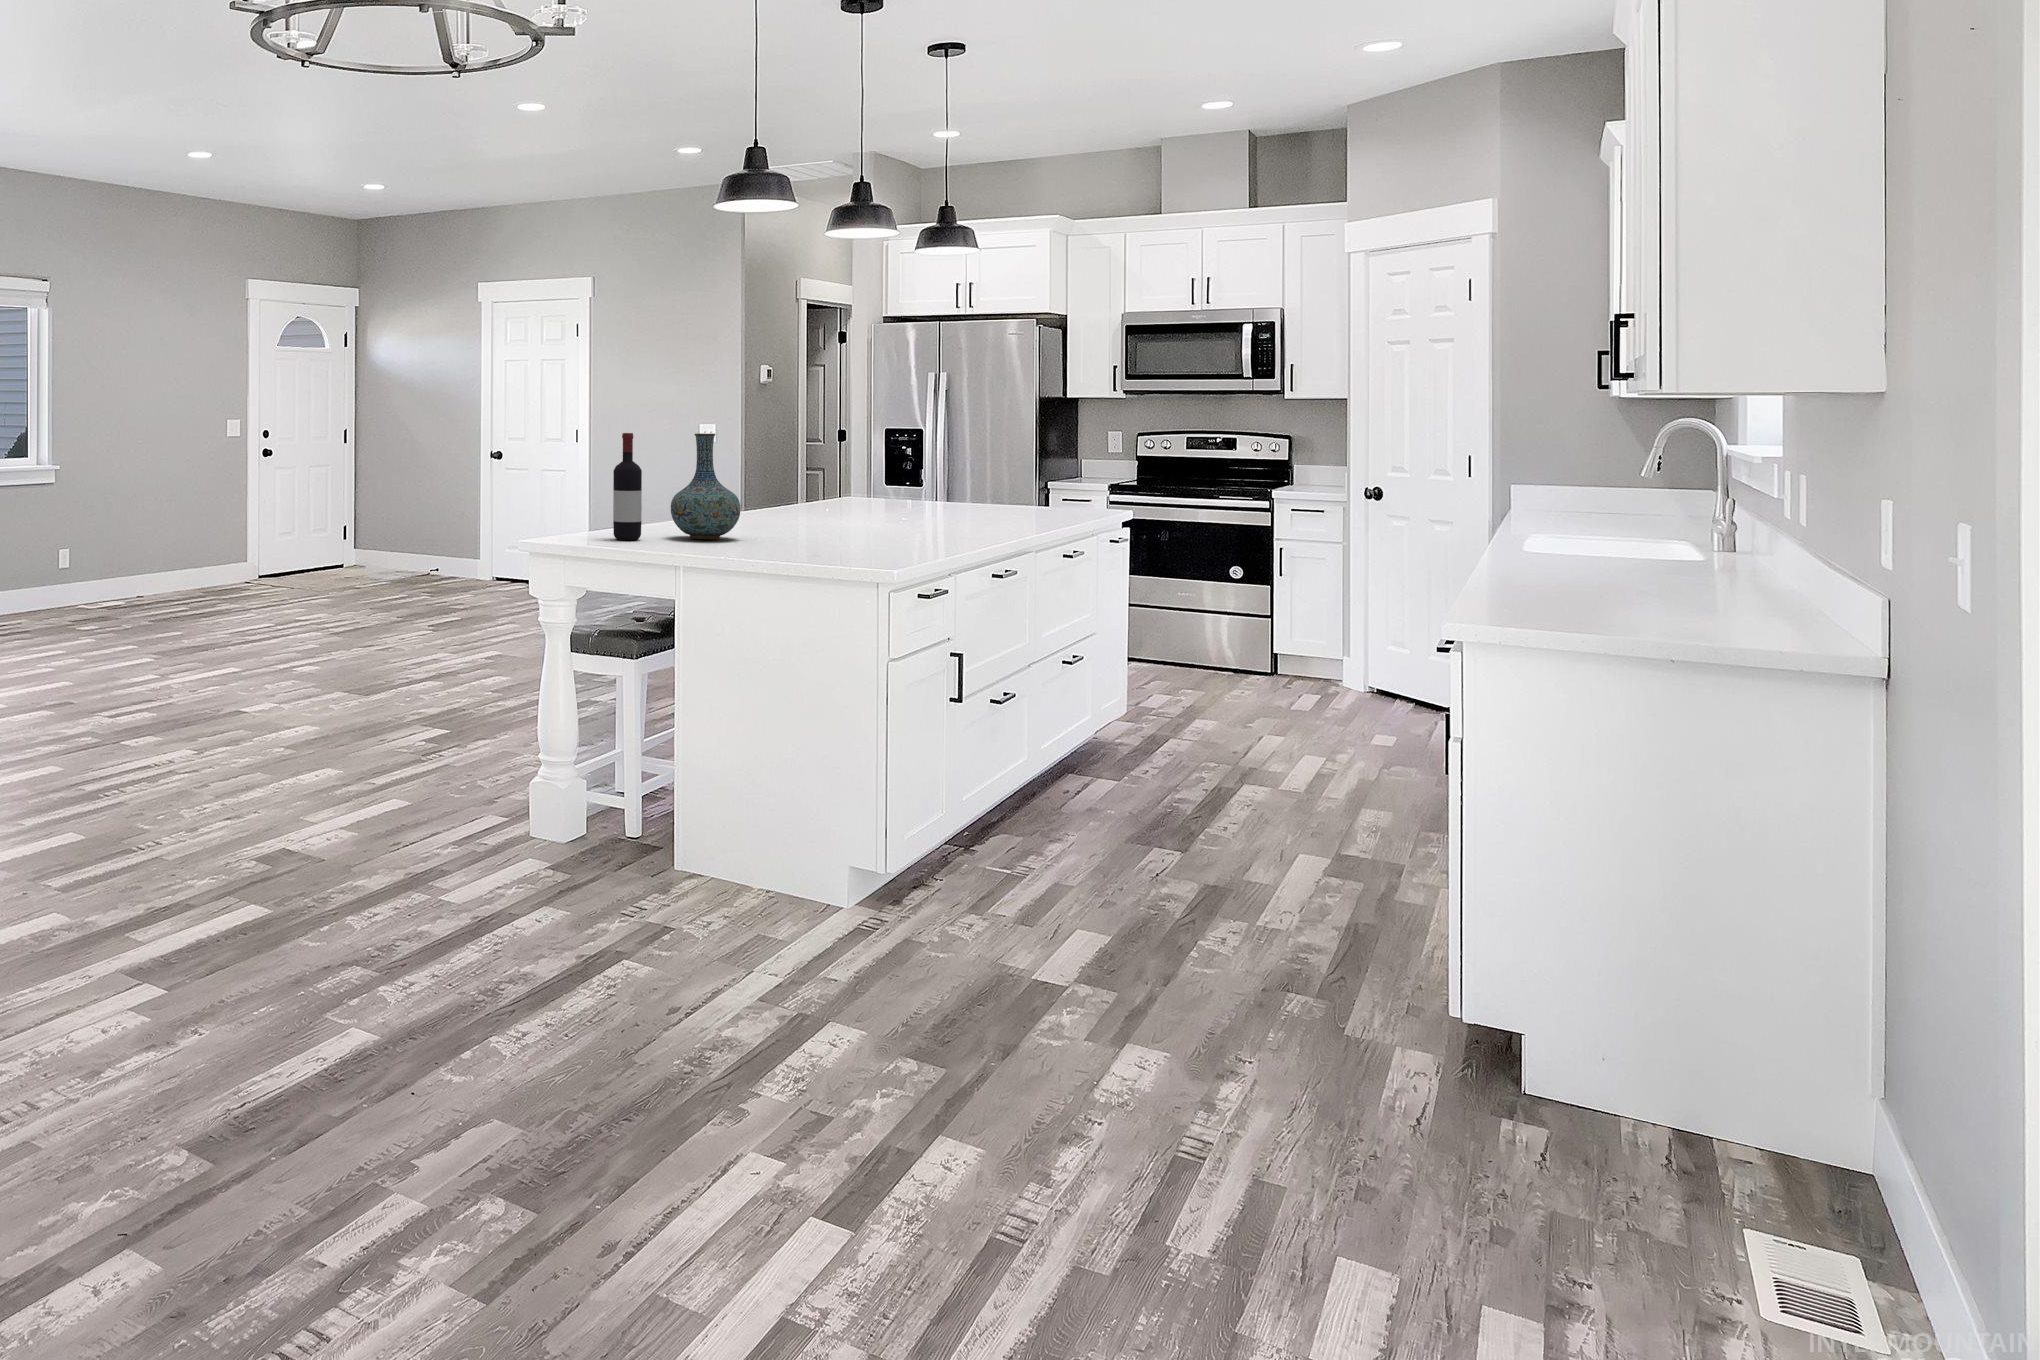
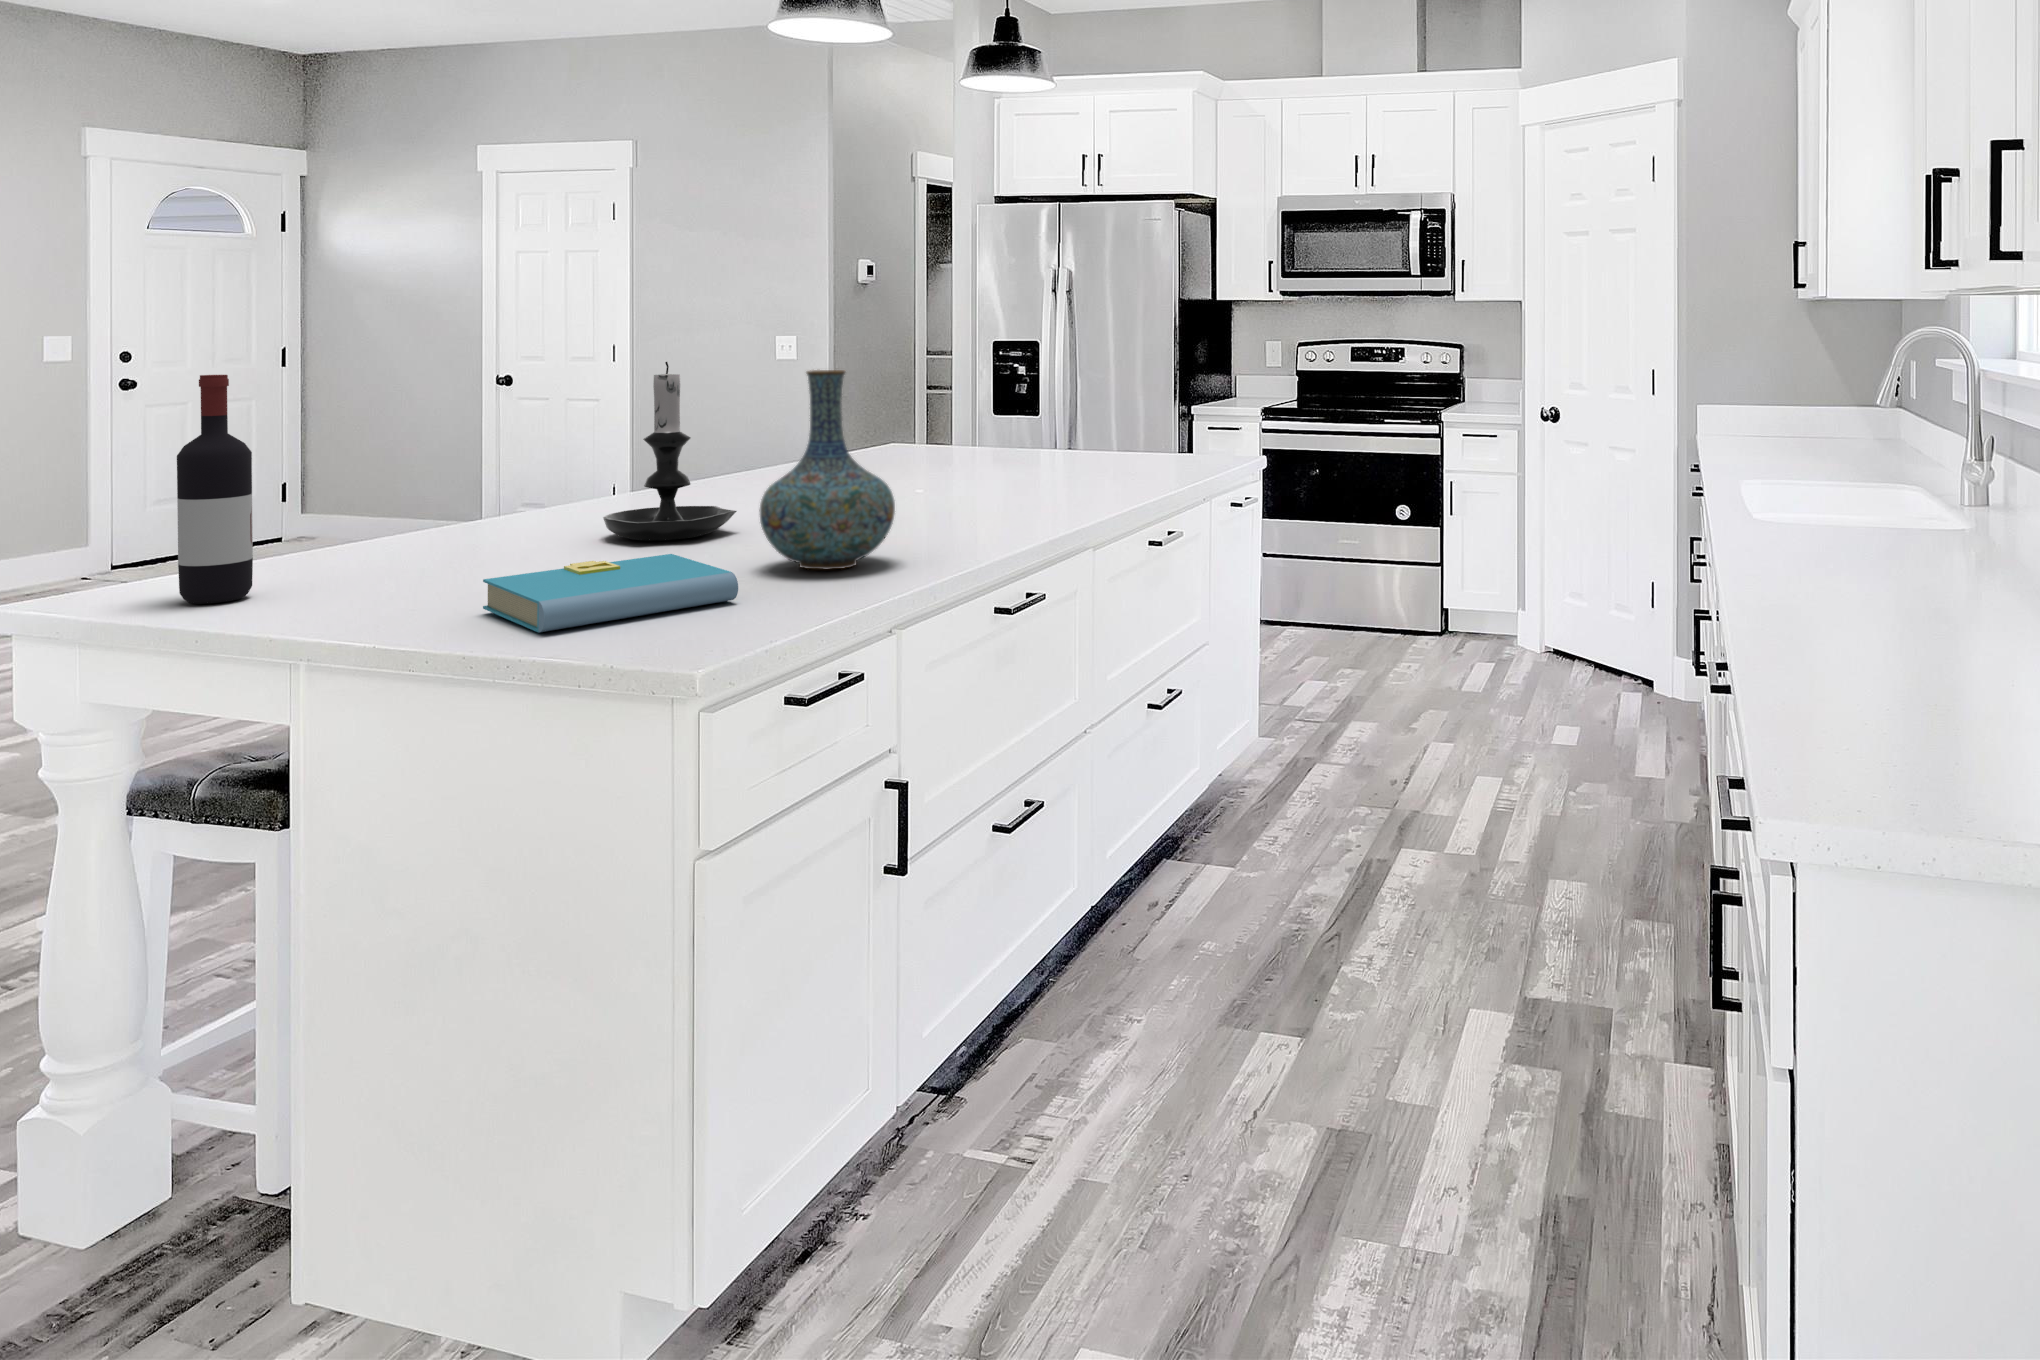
candle holder: none [759,432,828,530] -> present [603,362,737,541]
vase: present [671,433,741,539] -> present [759,370,895,570]
book: none [762,528,881,554] -> present [483,554,738,633]

